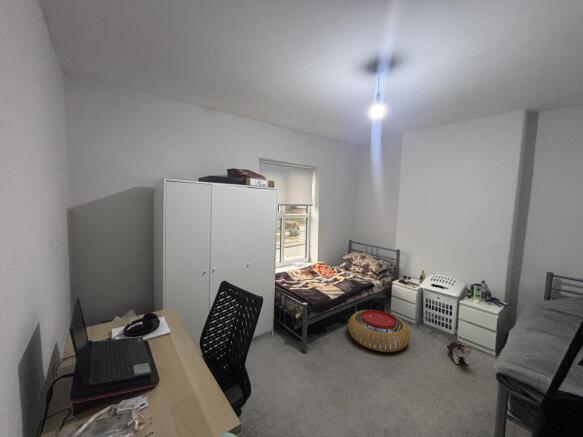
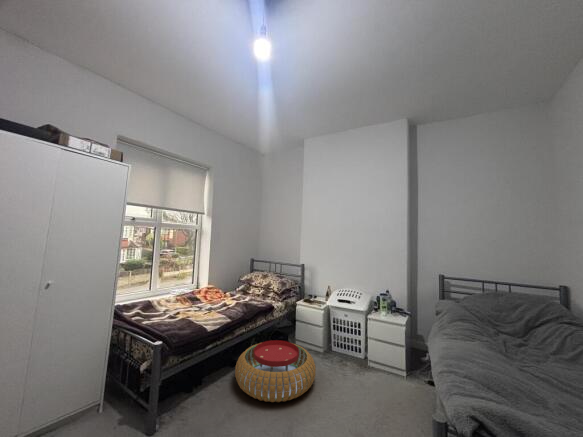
plush toy: present [447,341,473,364] -> none [358,368,388,400]

